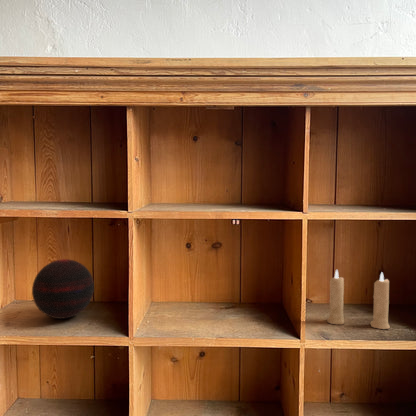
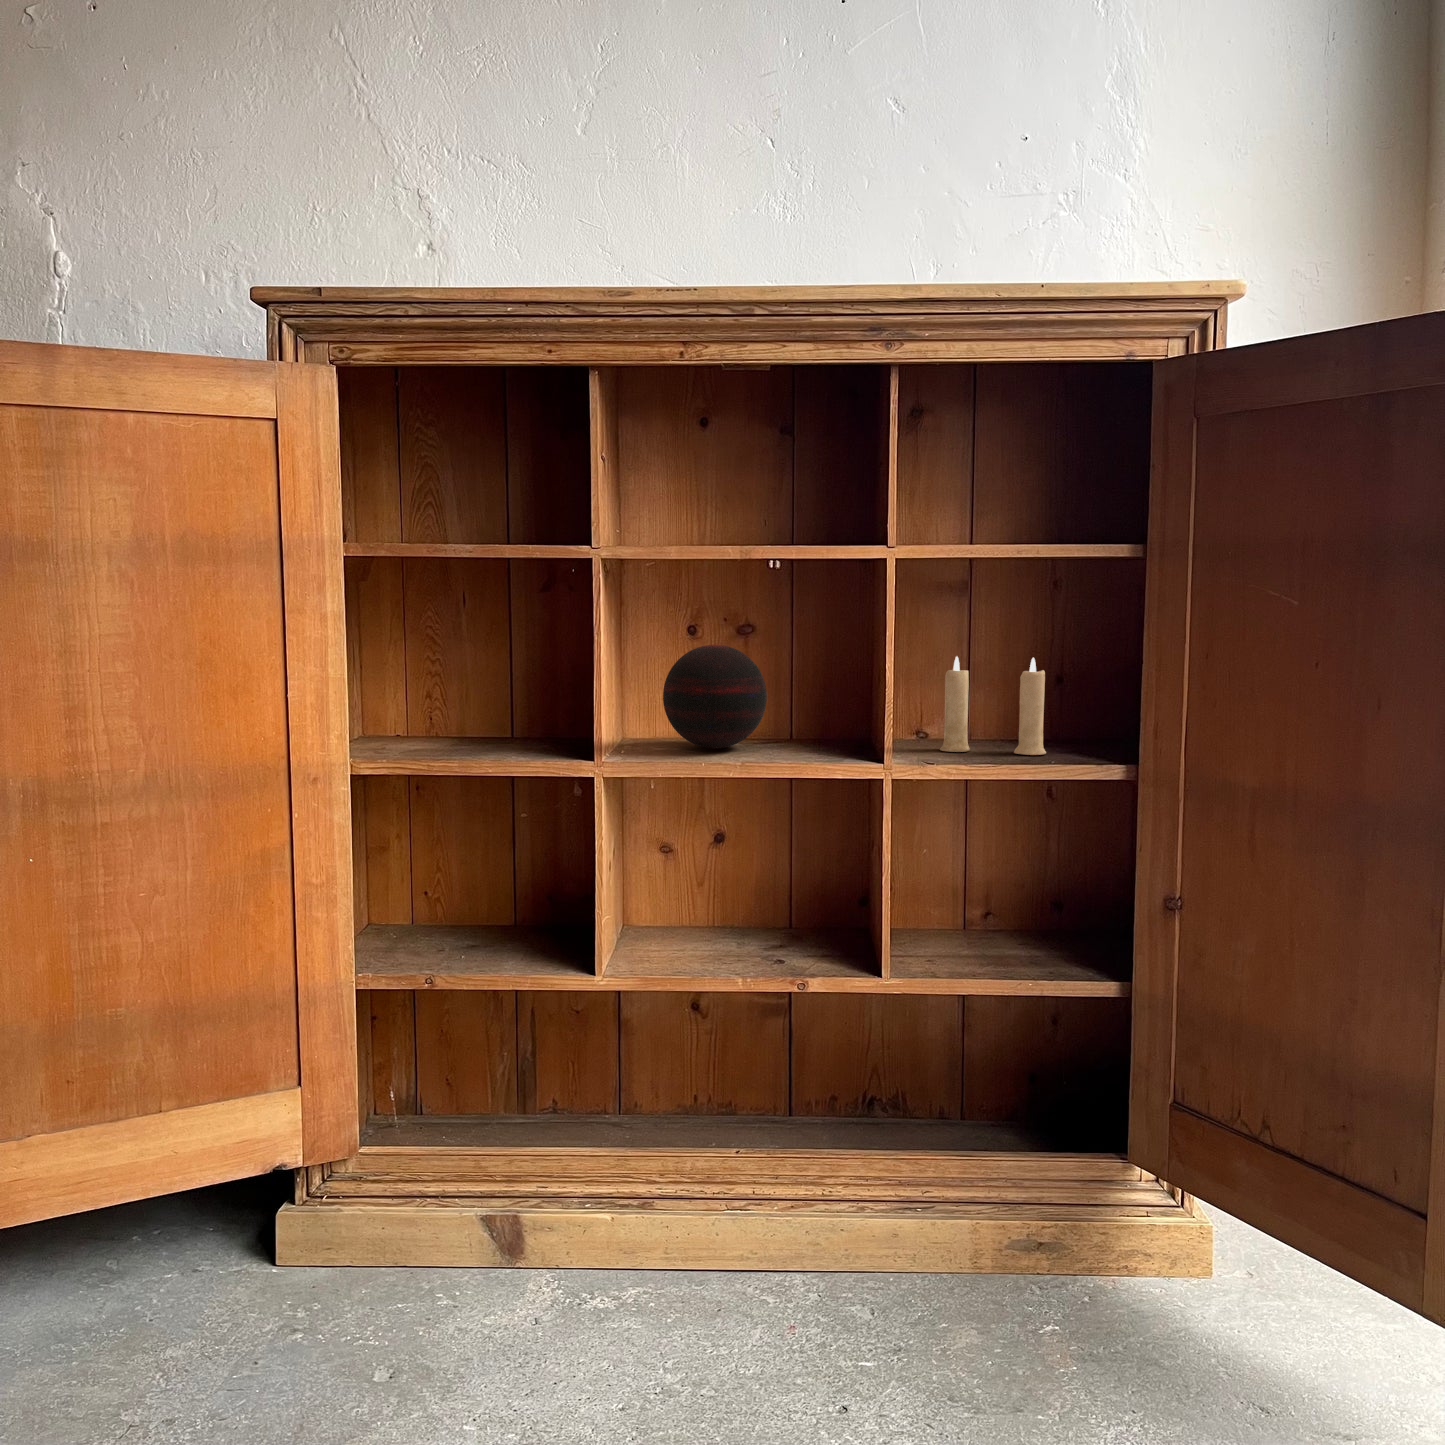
decorative orb: present [32,259,94,319] -> present [663,645,767,748]

